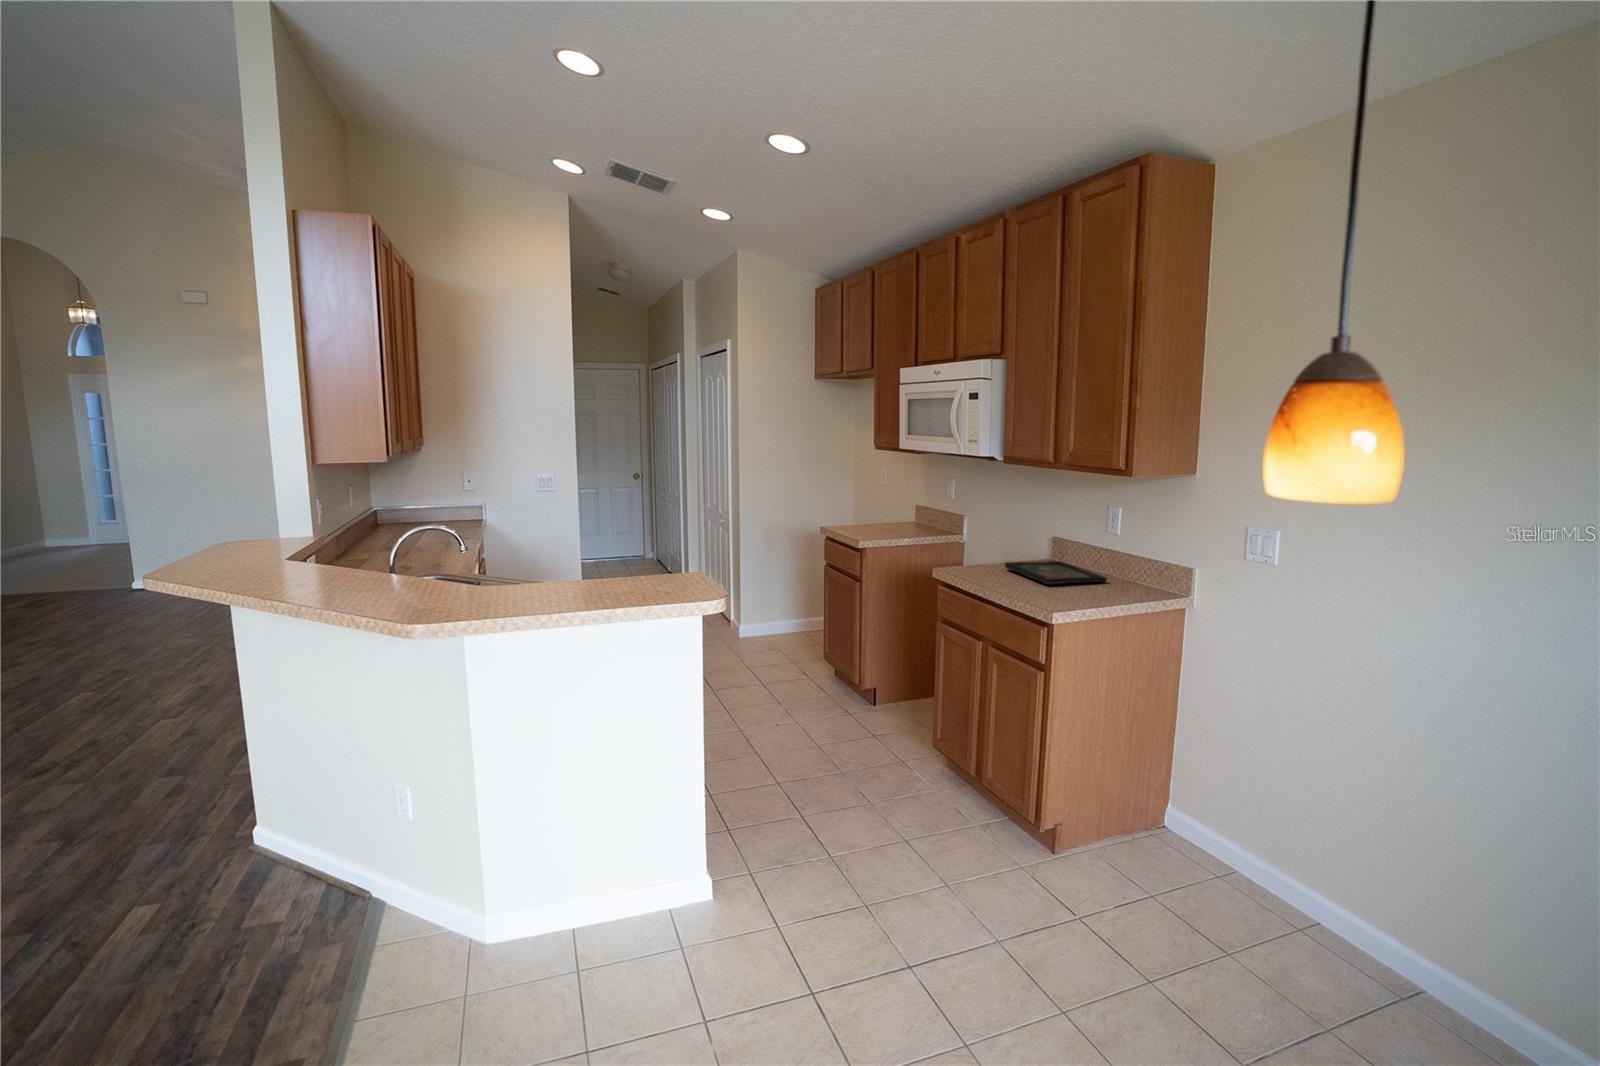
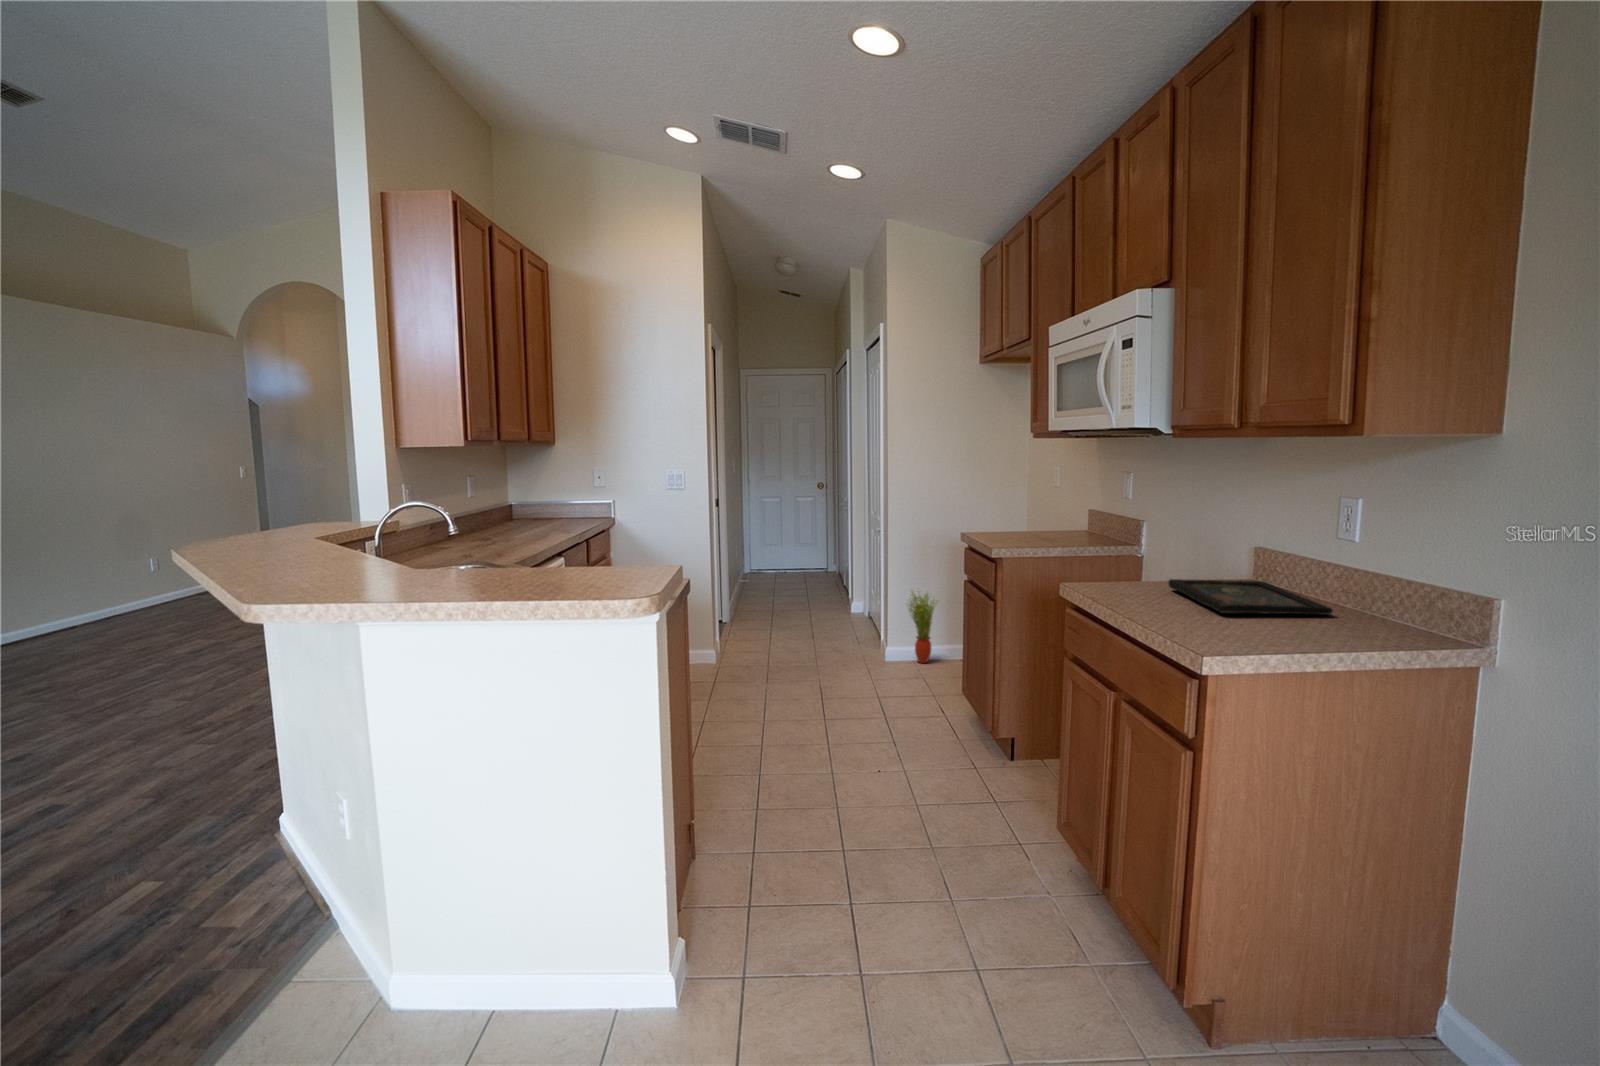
potted plant: none [759,575,788,640] -> present [908,591,938,663]

